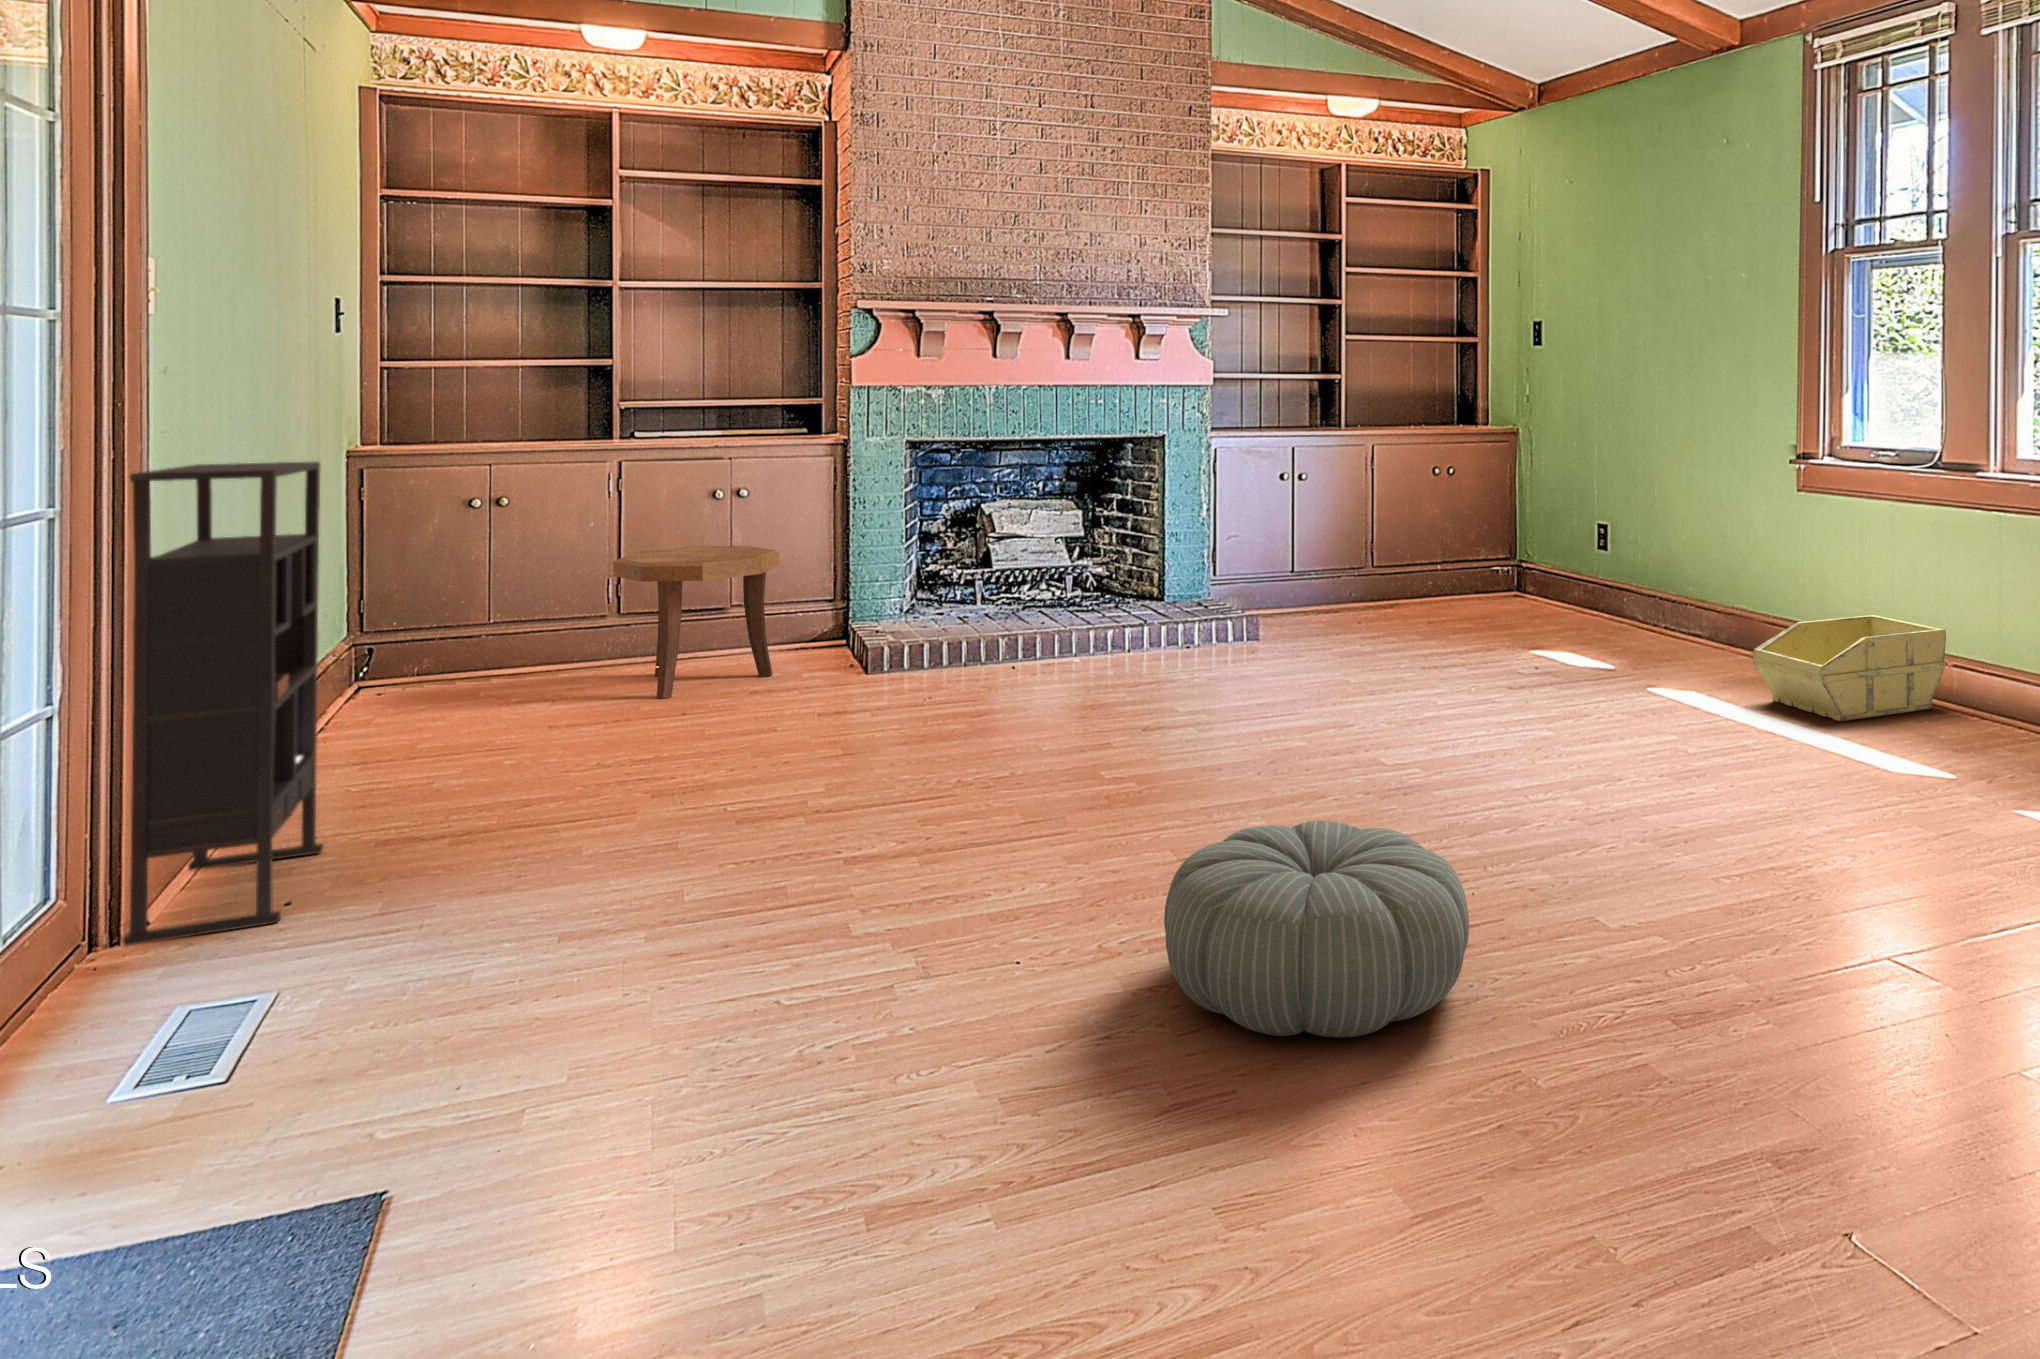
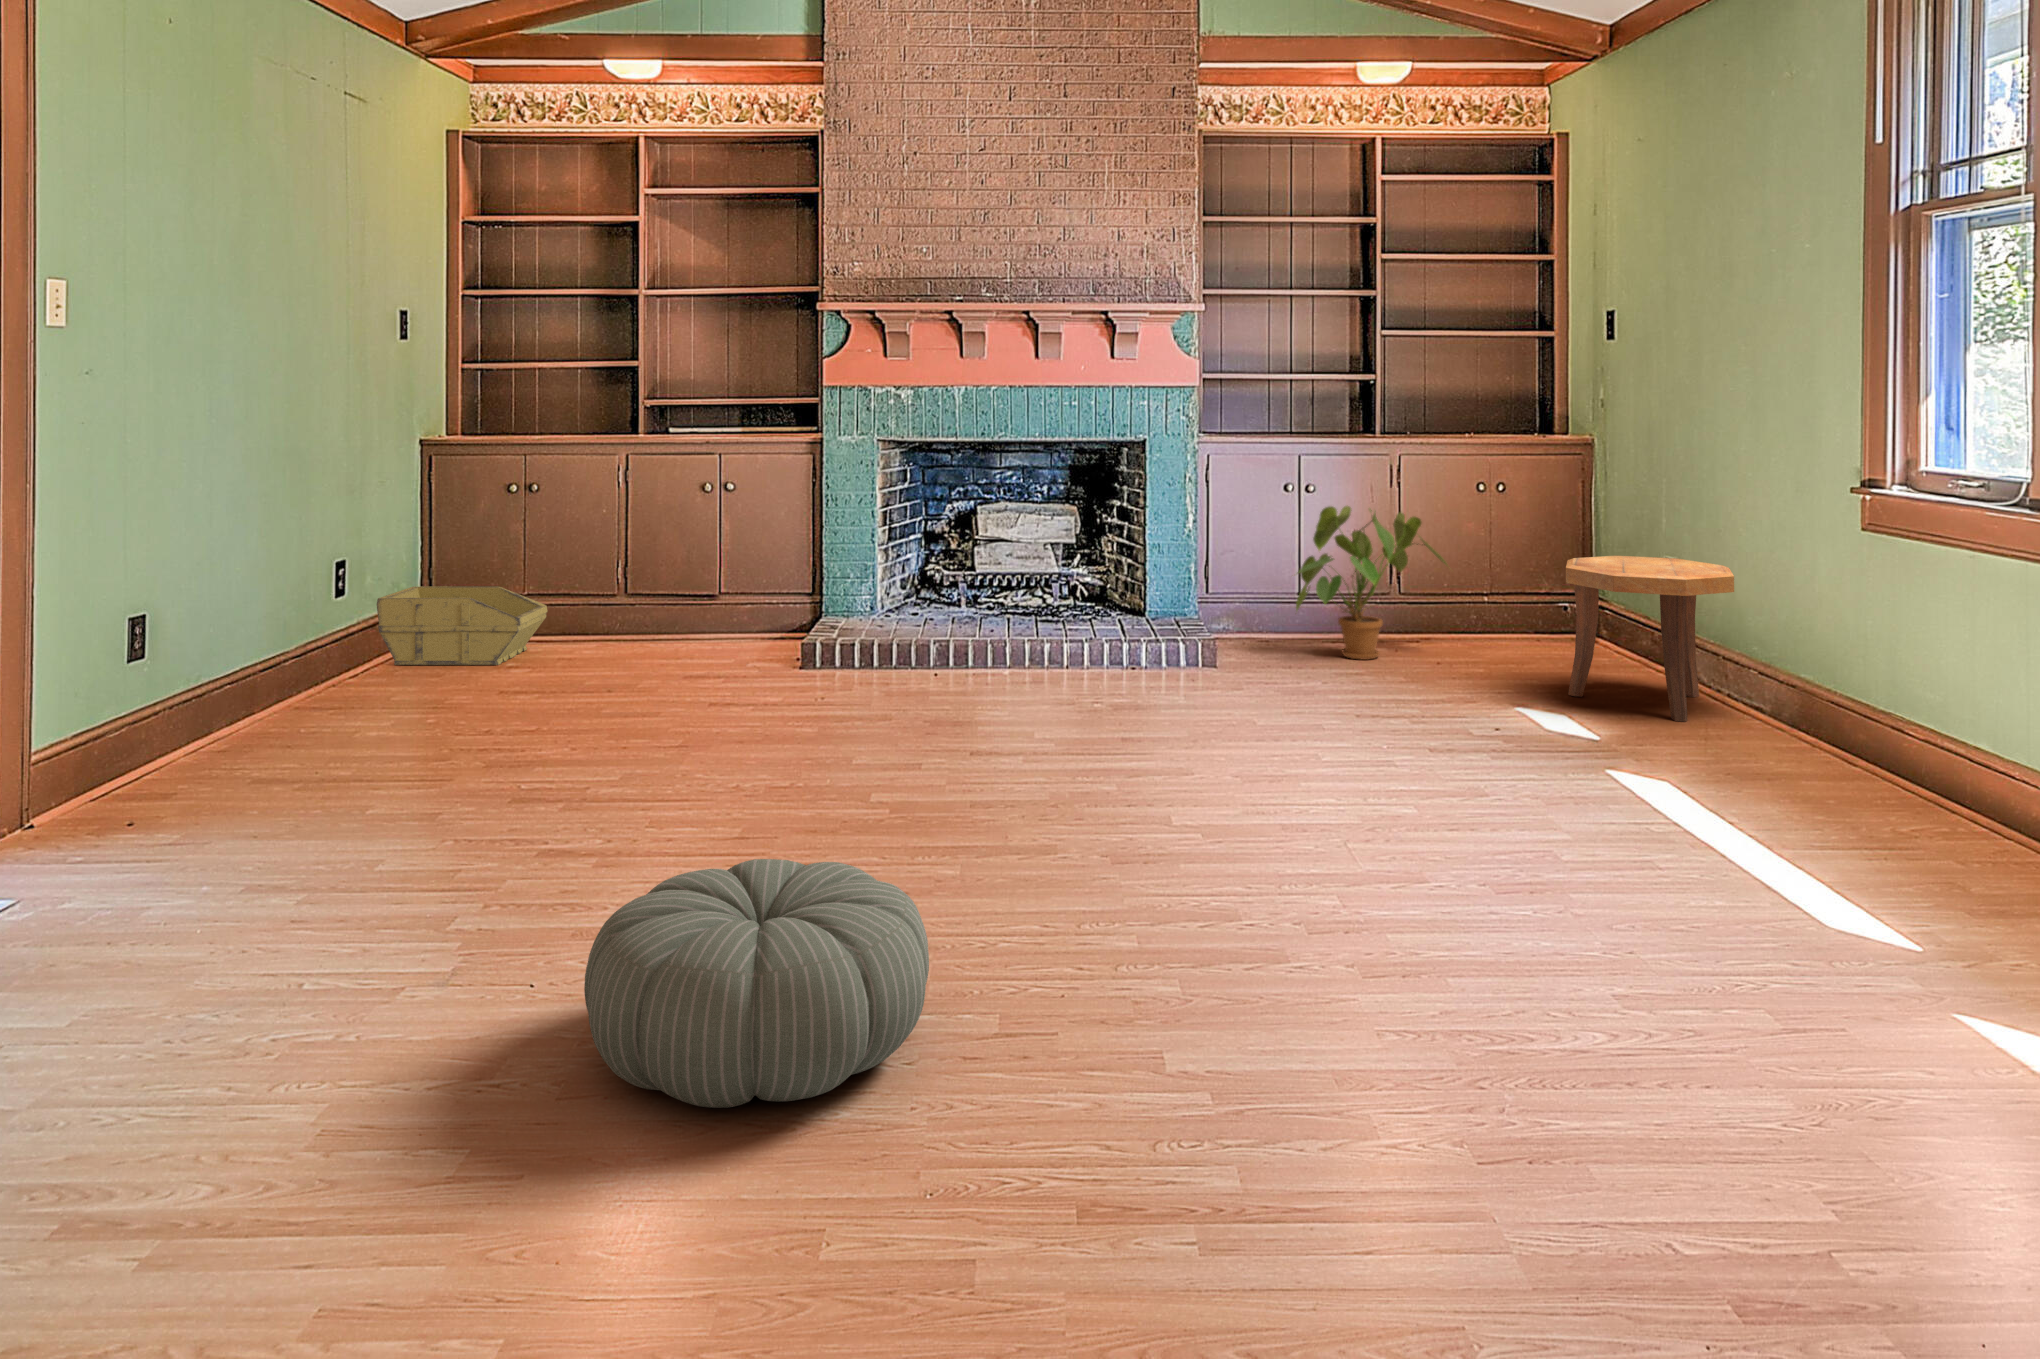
bookshelf: present [123,462,324,946] -> none [43,443,248,818]
house plant: none [1302,491,1434,625] -> present [1296,506,1447,660]
side table: present [613,546,779,699] -> present [1566,556,1734,722]
storage bin: present [1753,615,1946,721] -> present [377,586,548,665]

